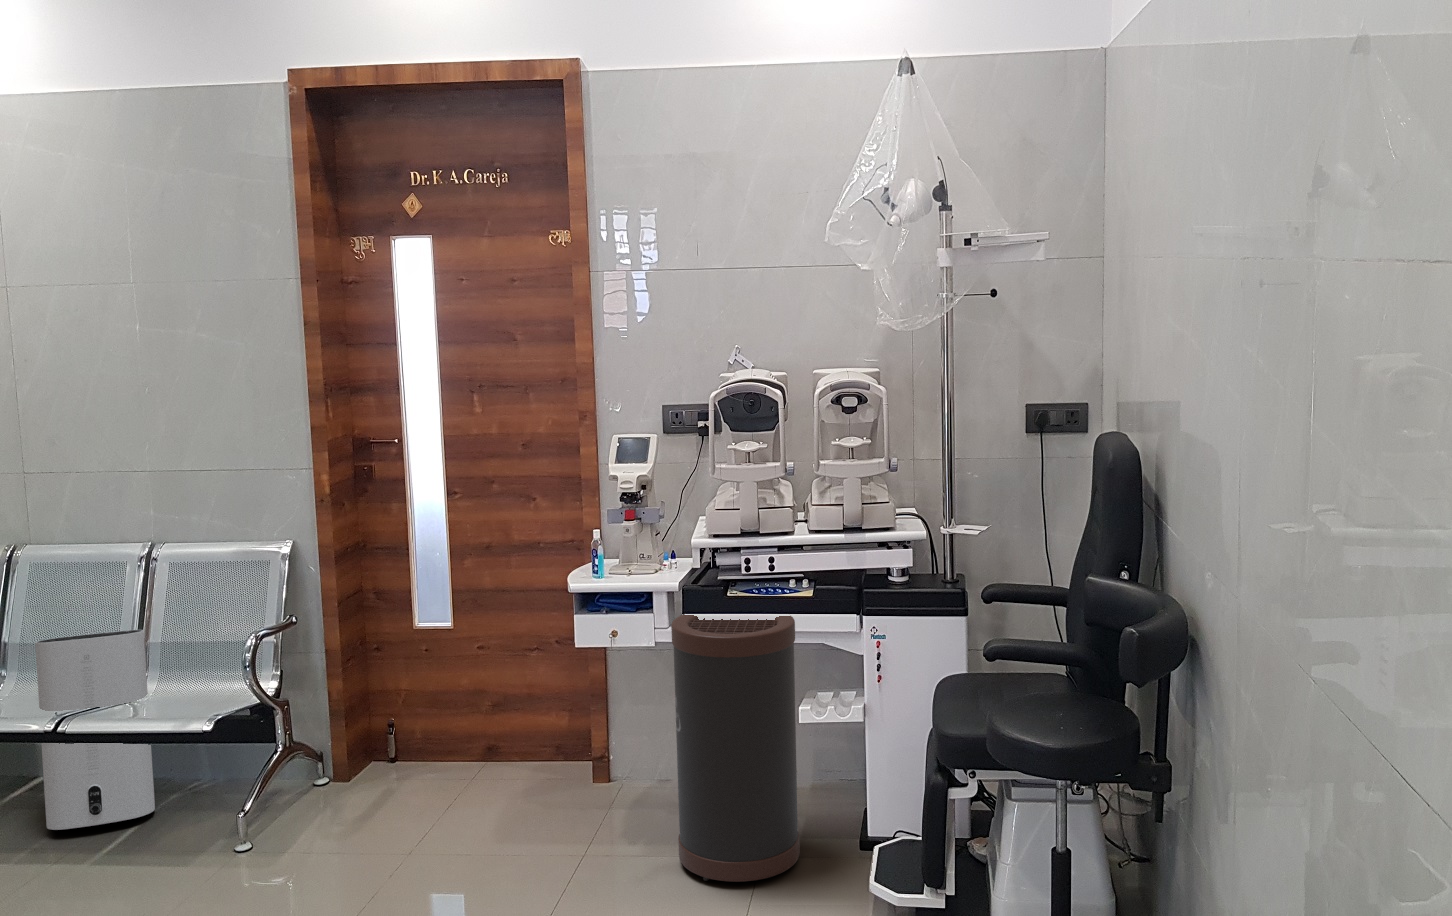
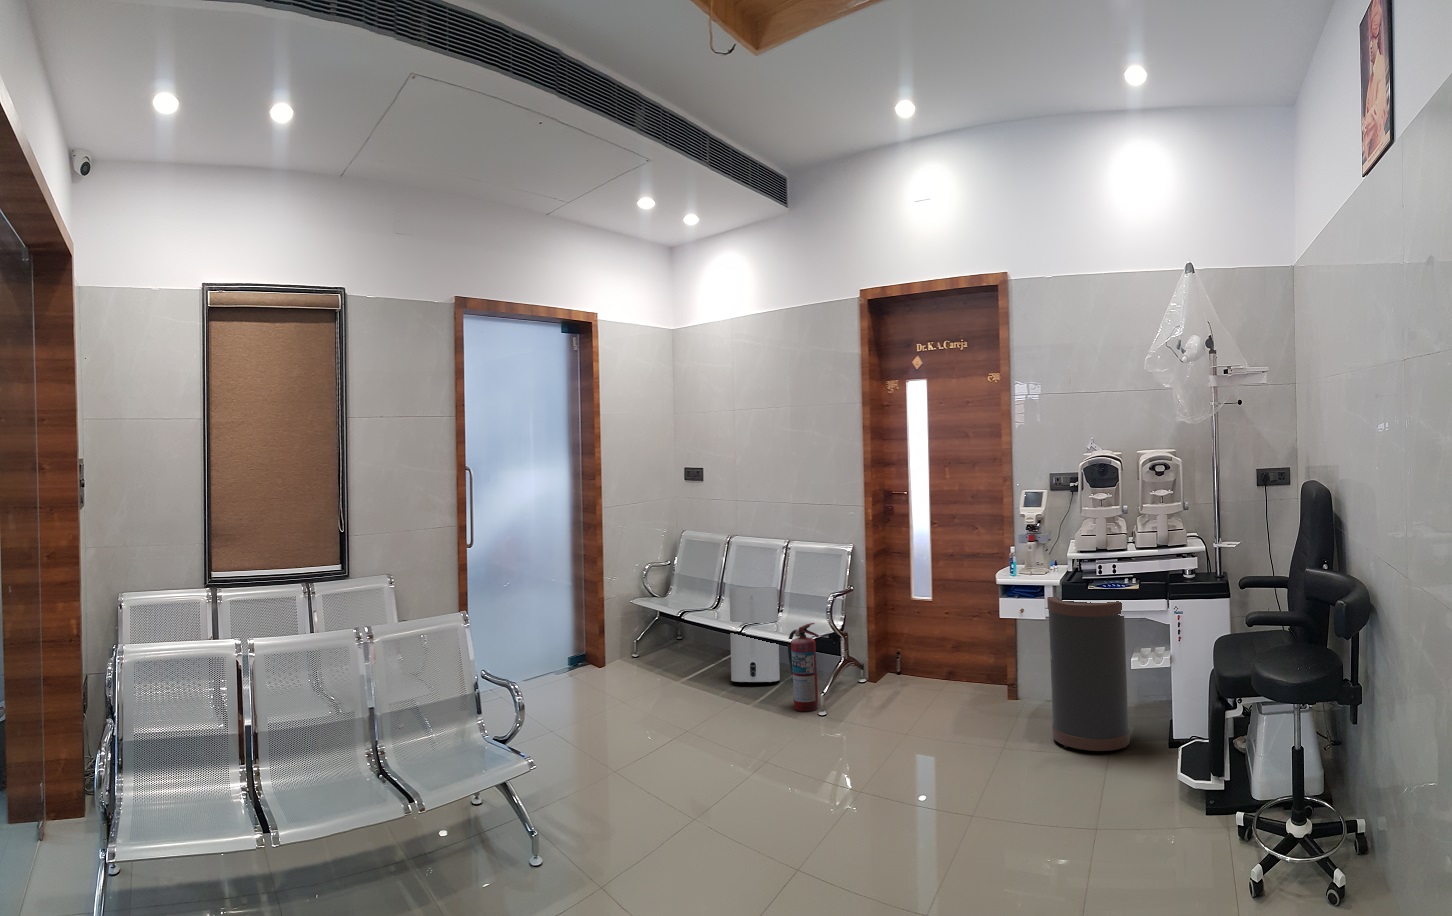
fire extinguisher: none [170,707,239,883] -> present [788,623,819,711]

